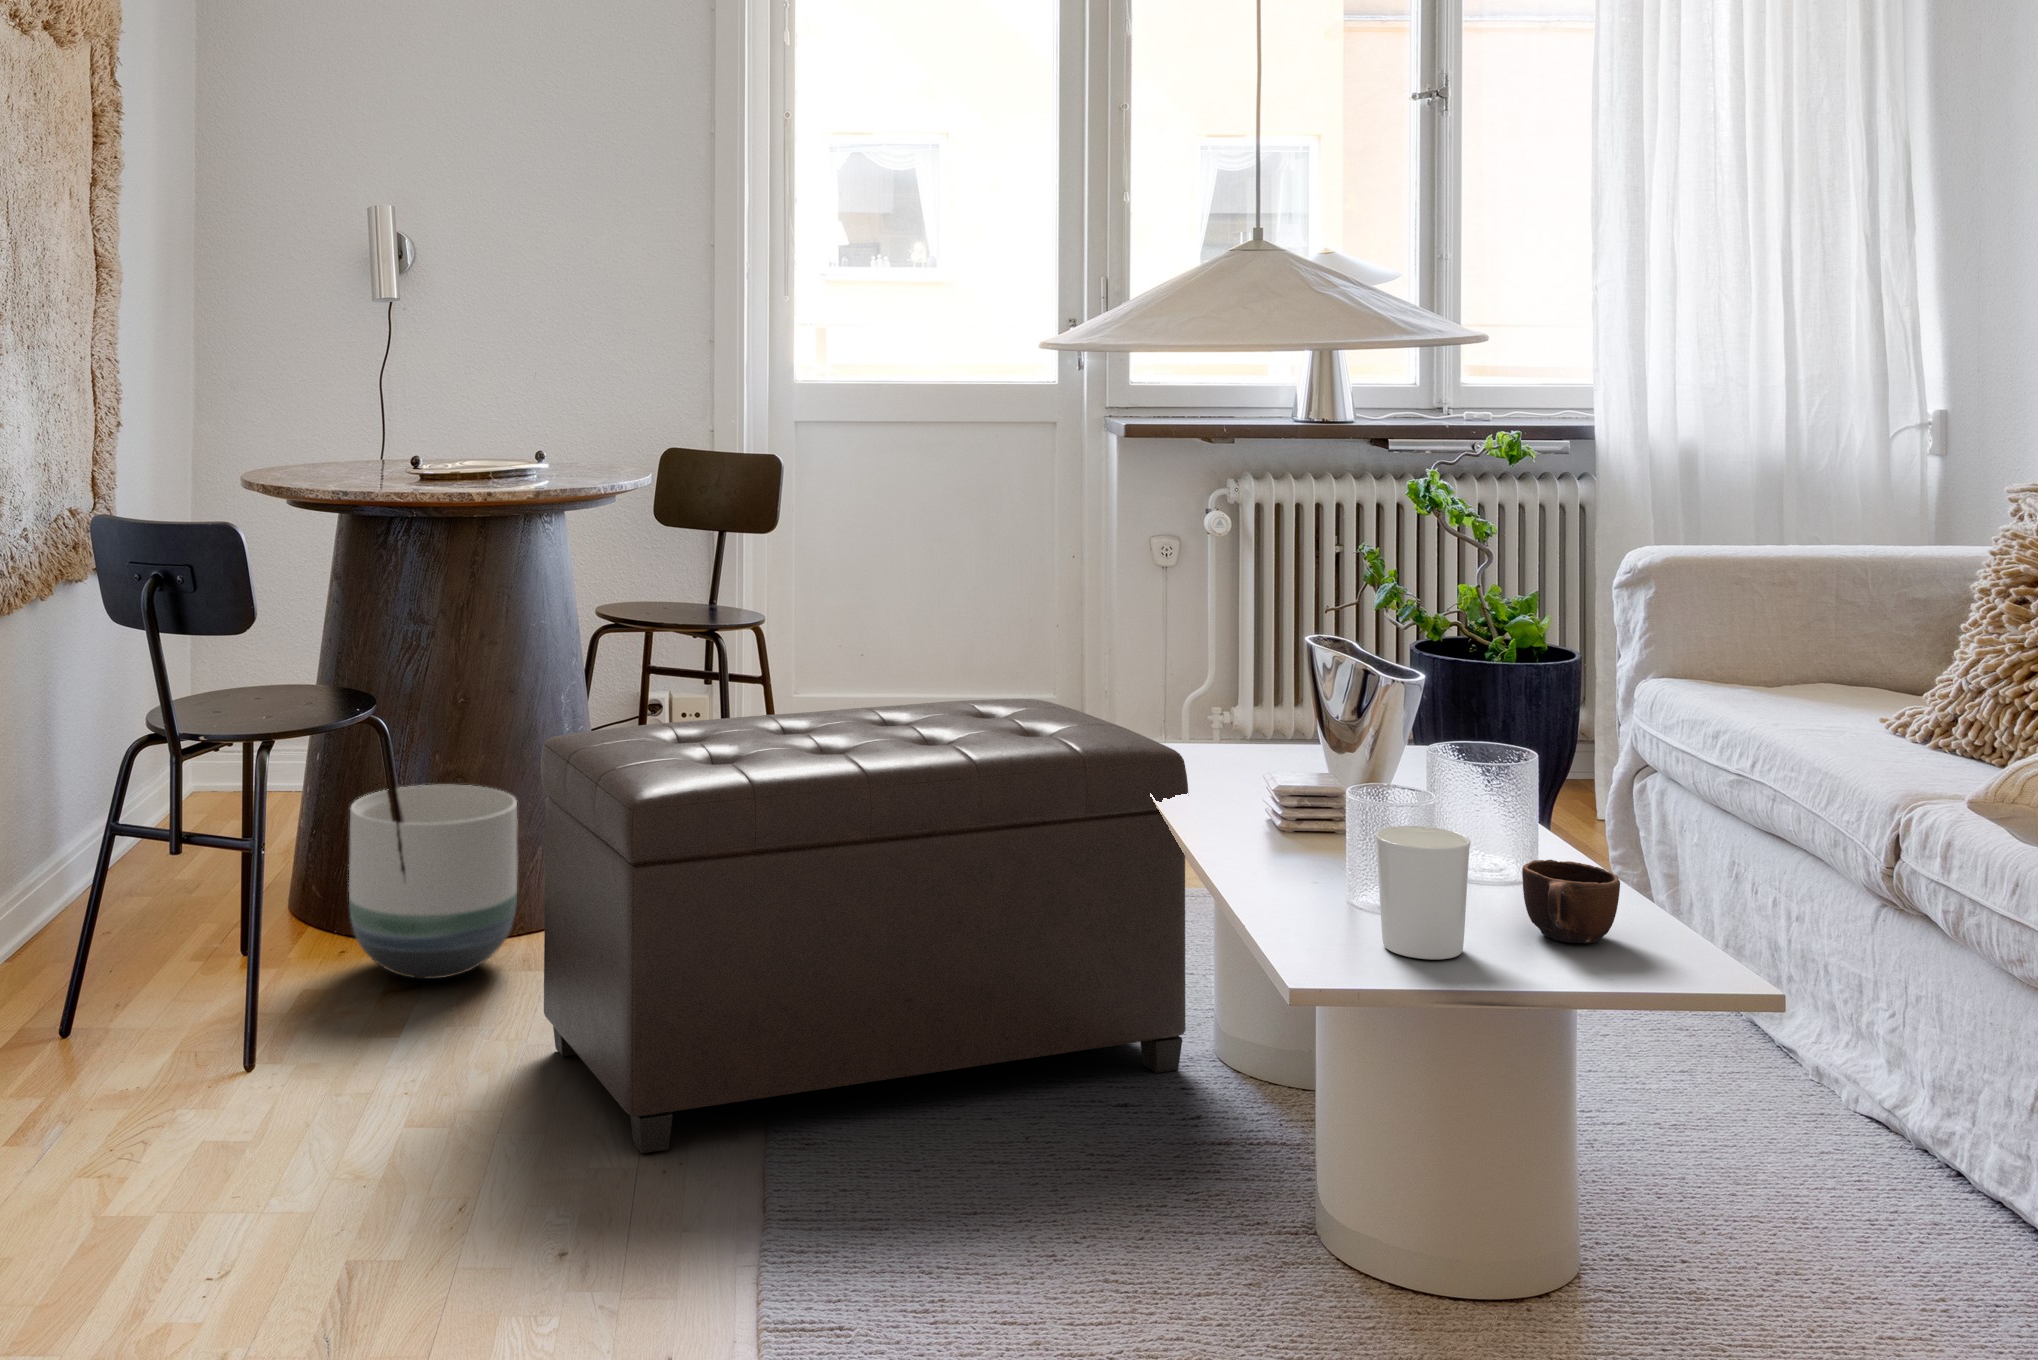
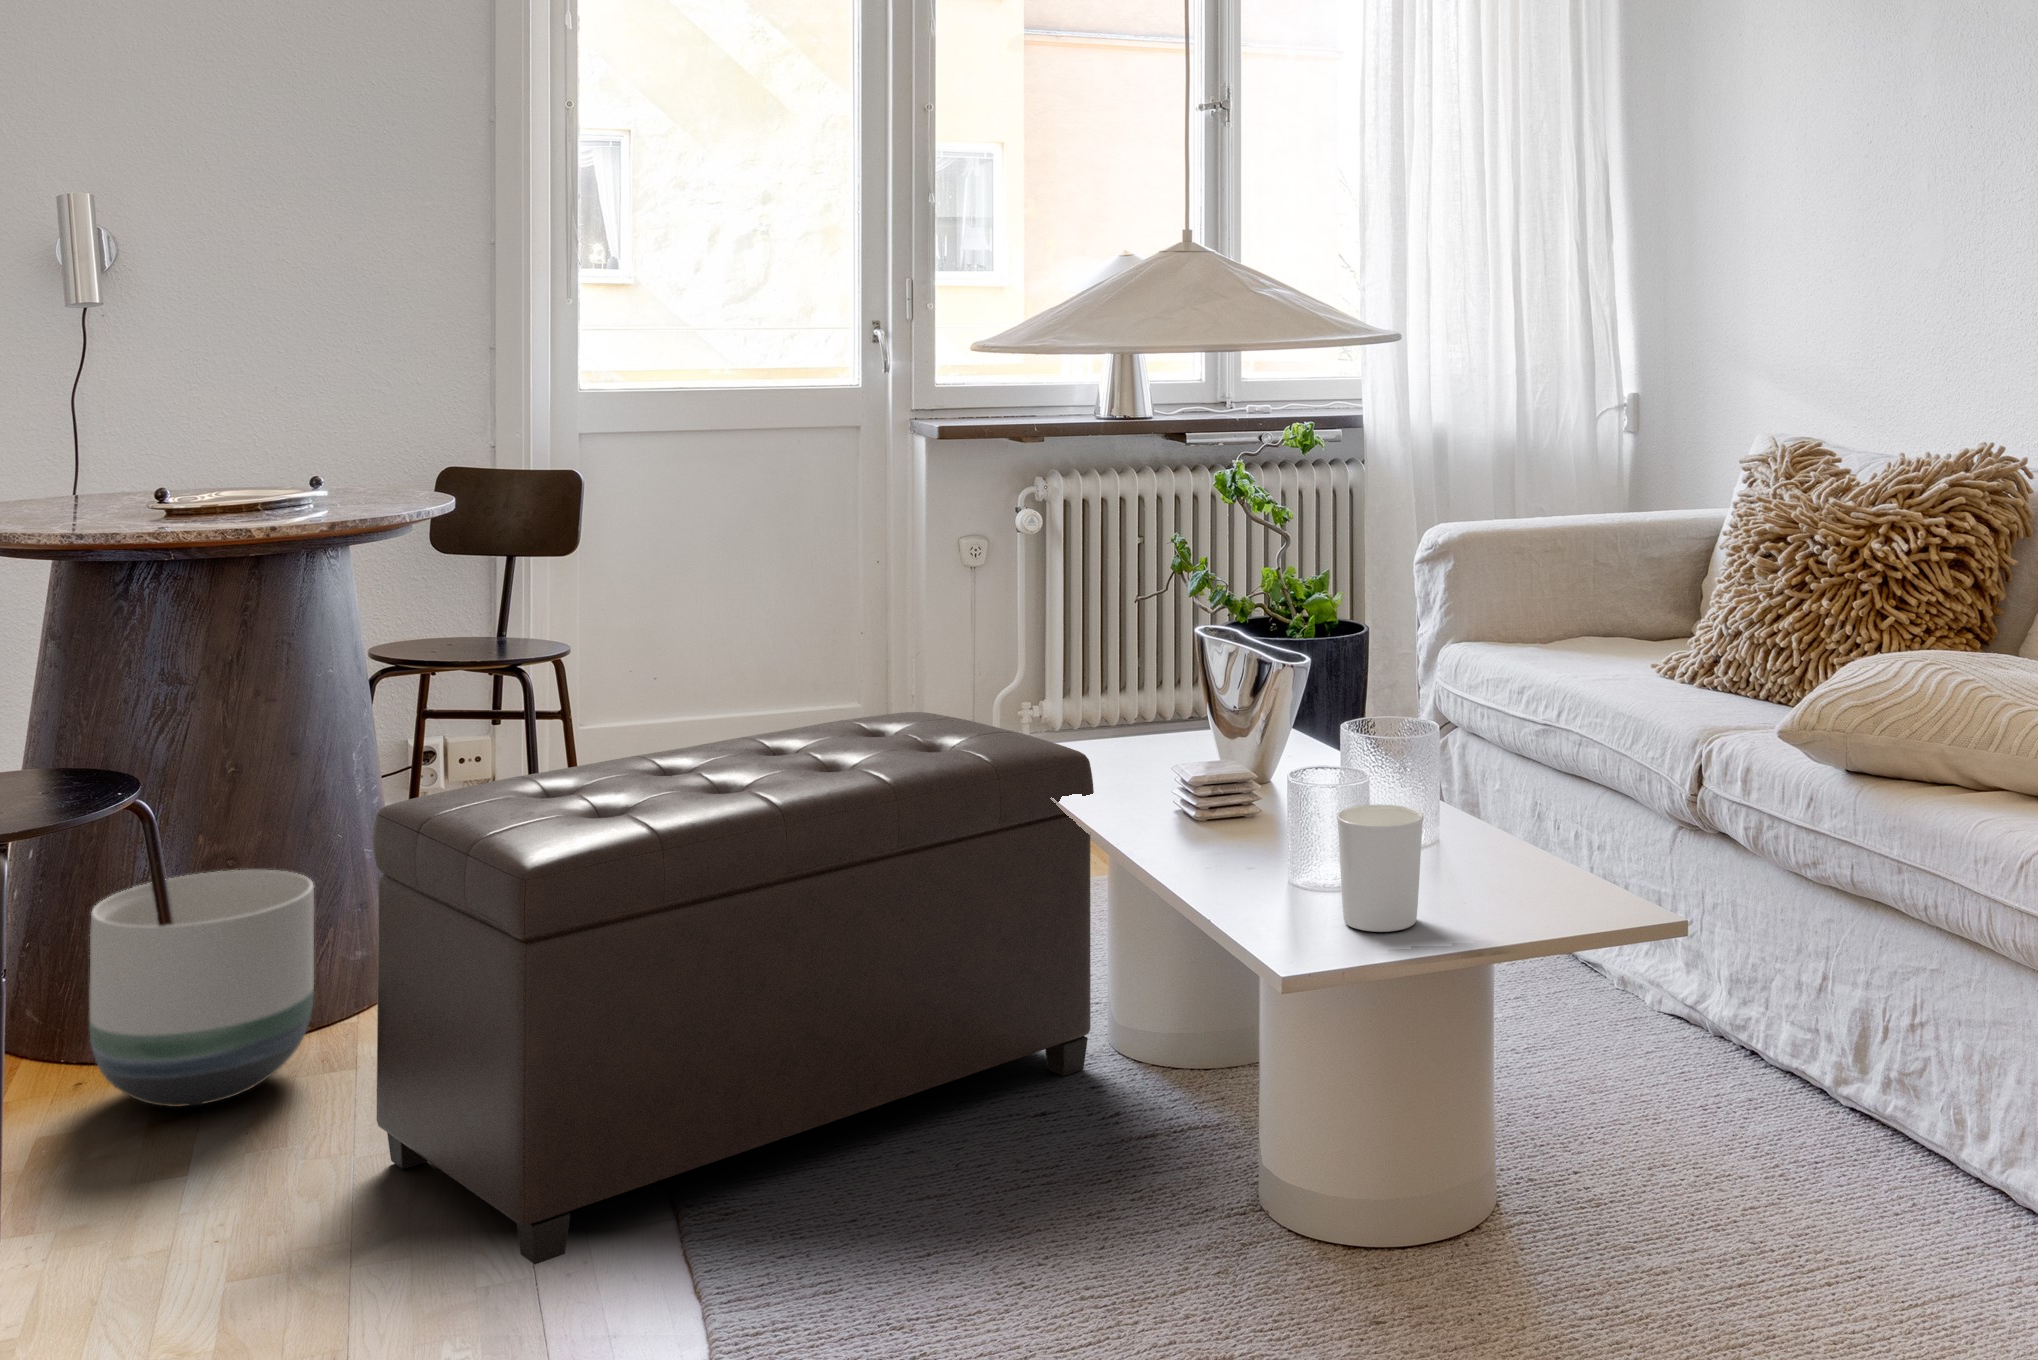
mug: present [1522,860,1620,943] -> none [1455,822,1539,898]

